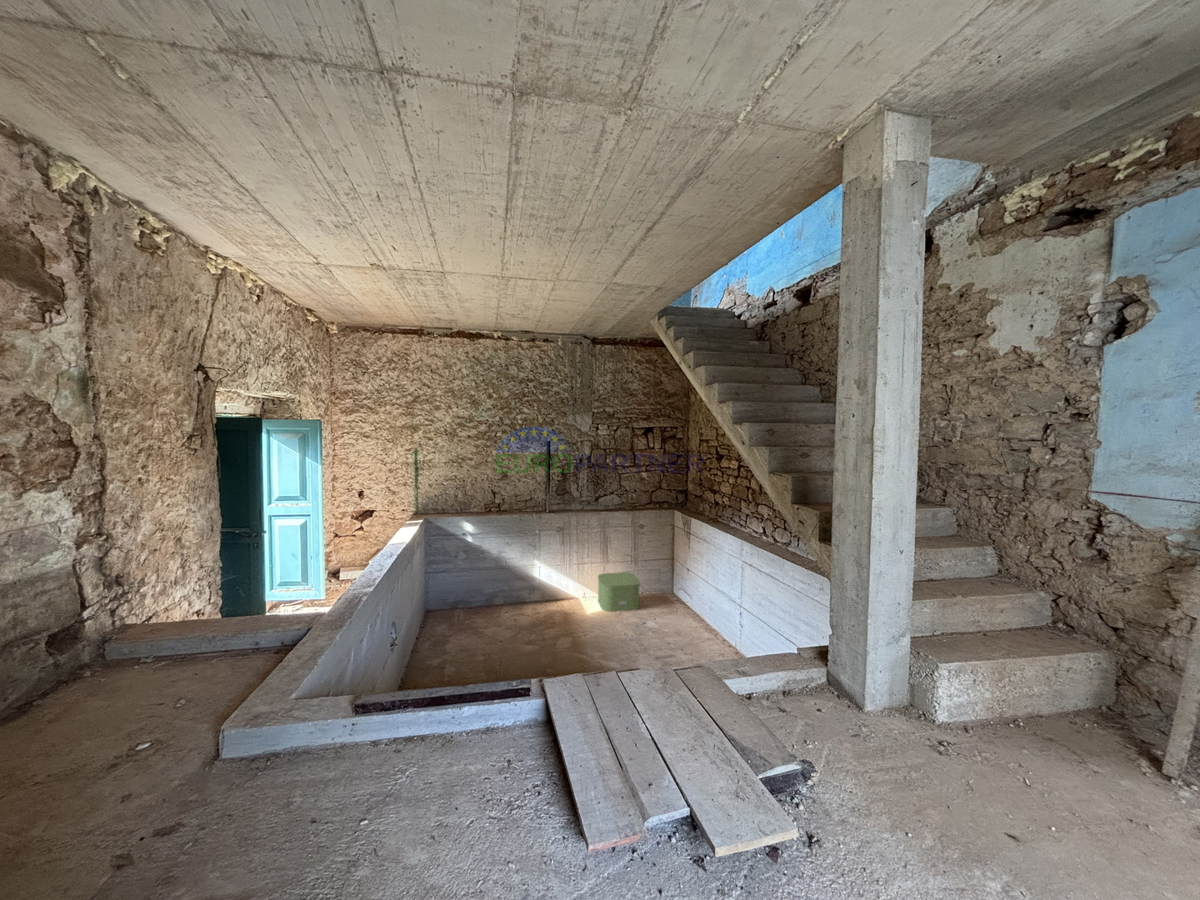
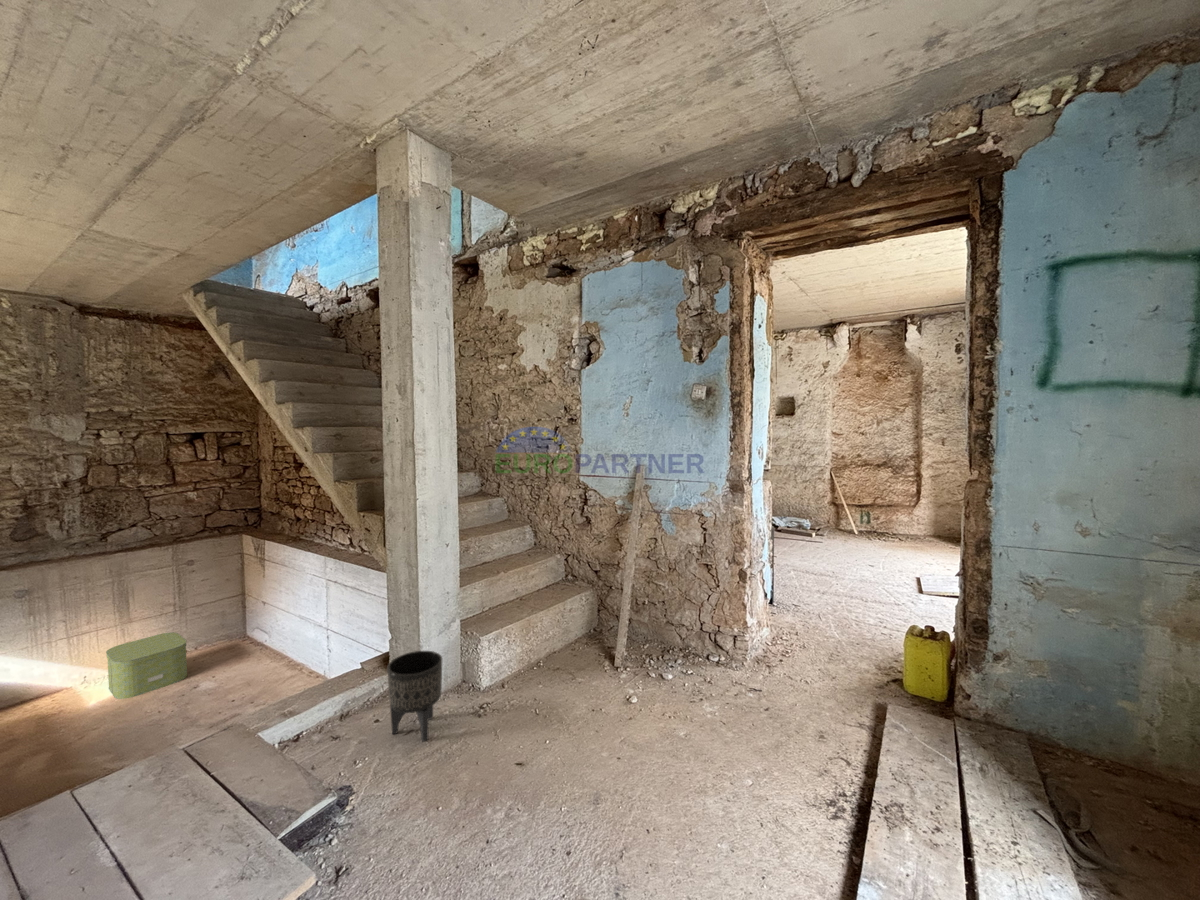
planter: none [837,656,899,756] -> present [387,651,442,741]

